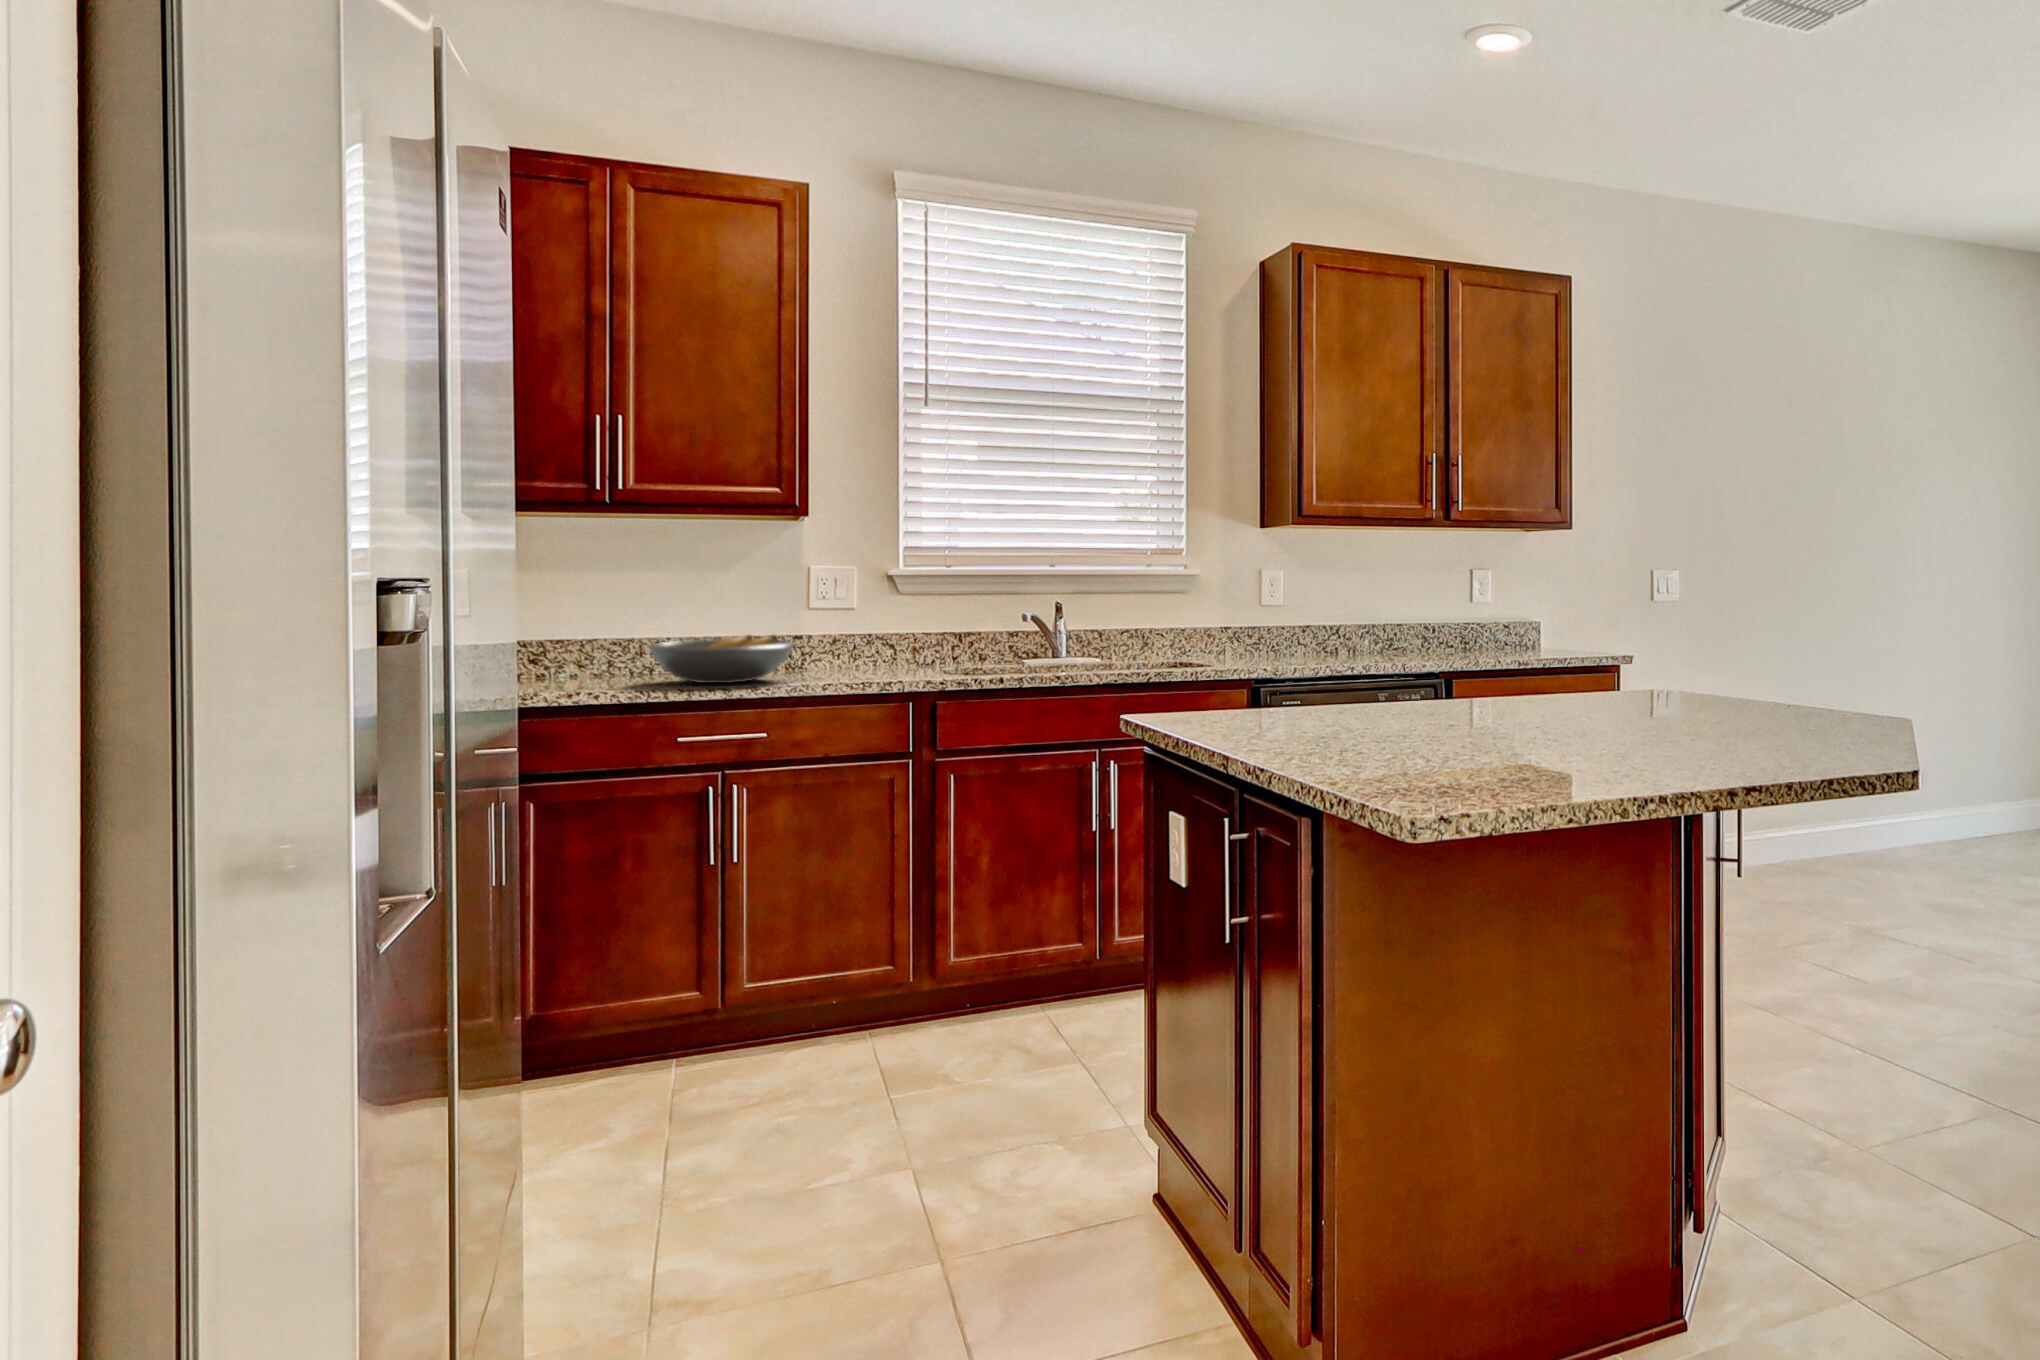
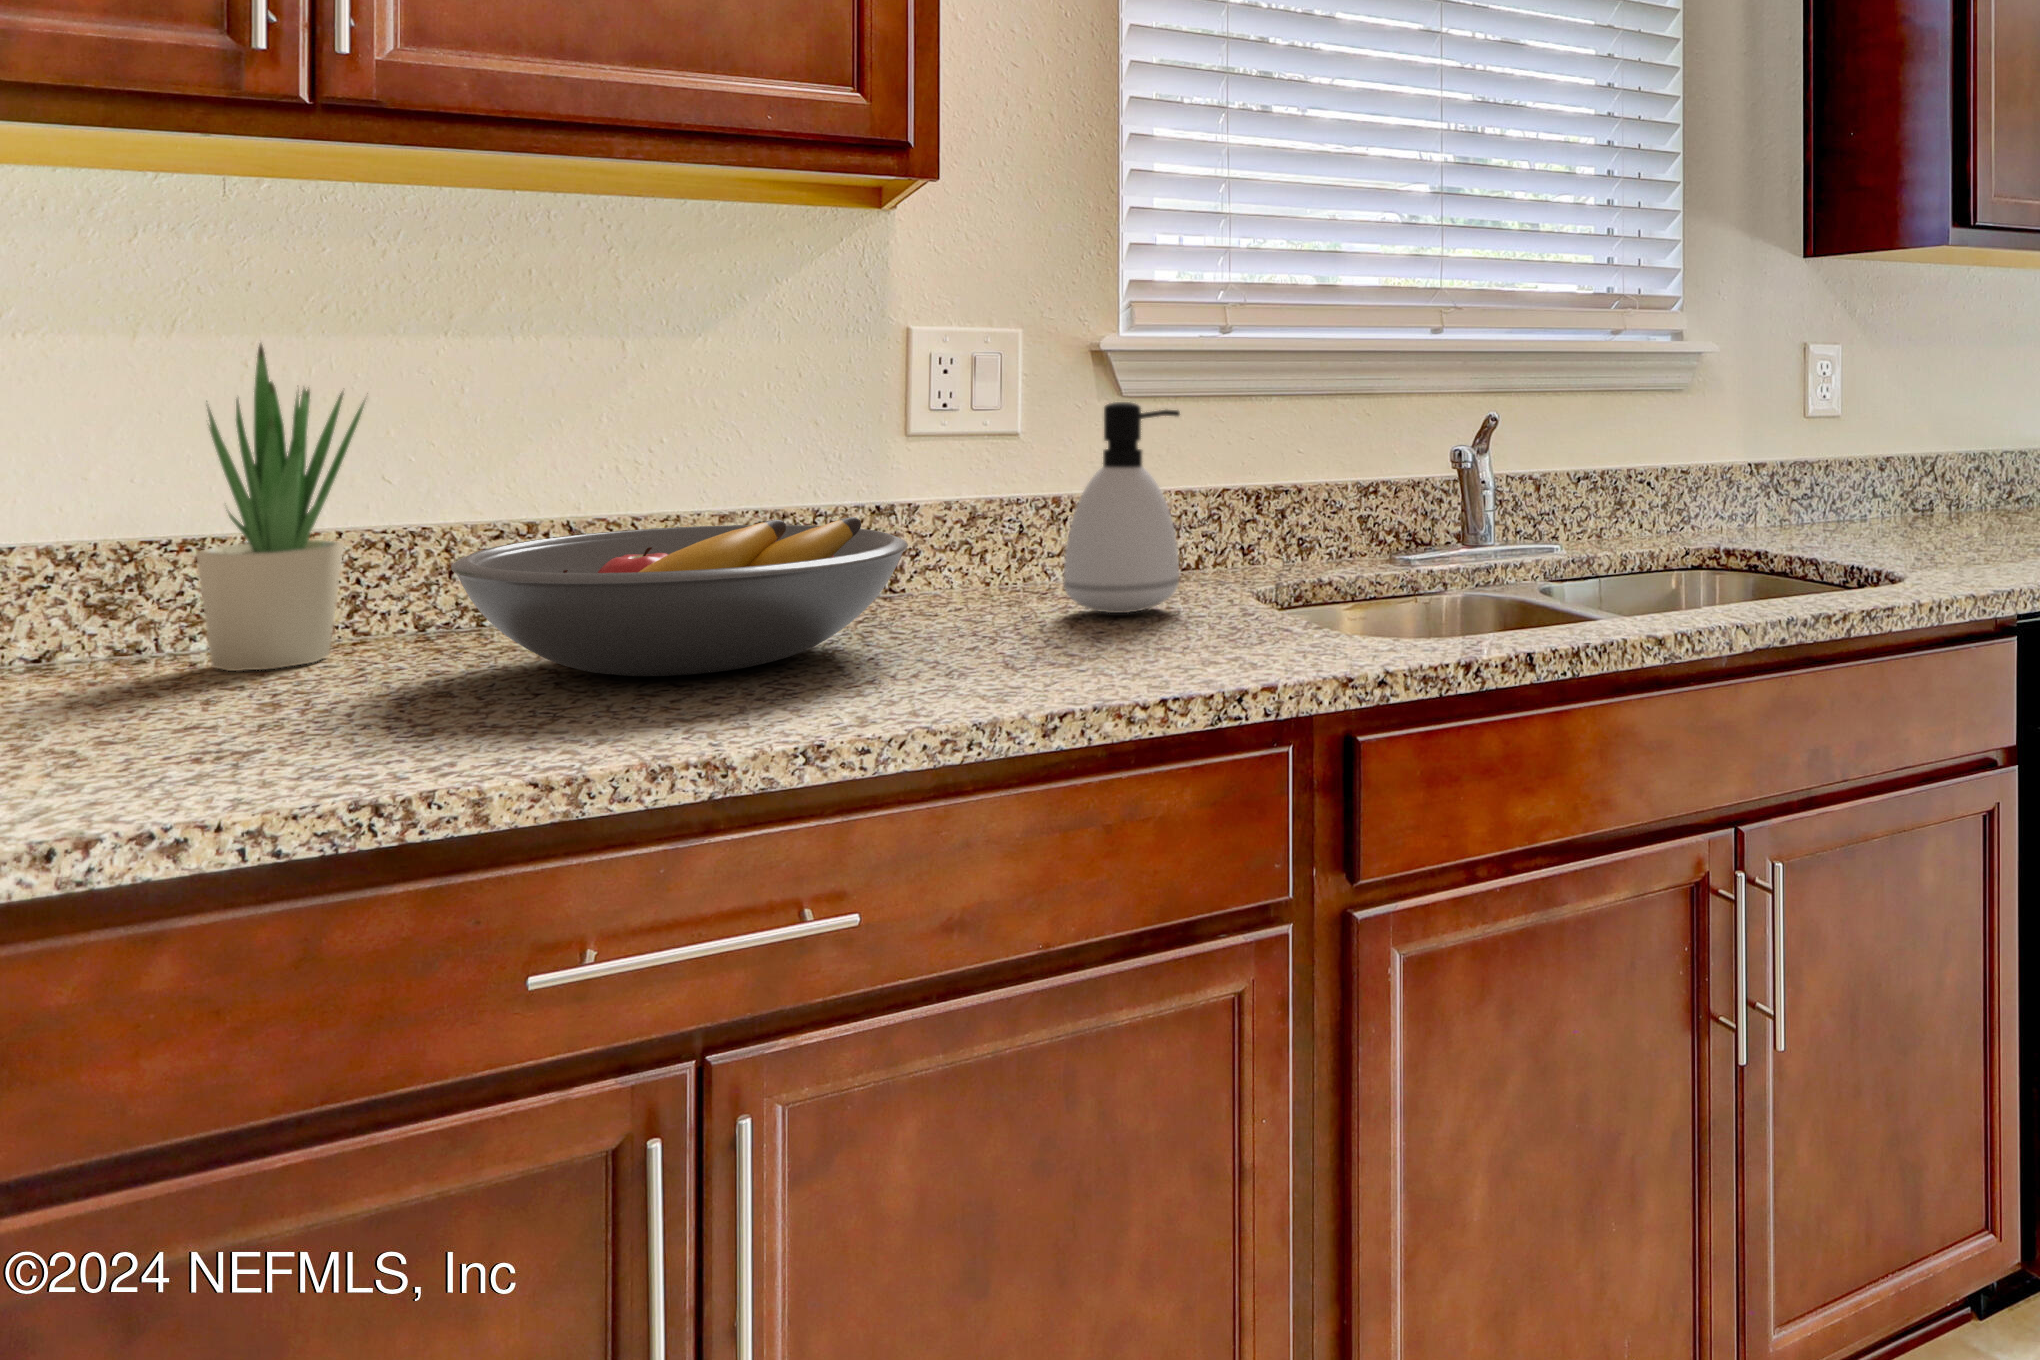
potted plant: none [566,575,617,681] -> present [196,344,365,671]
soap dispenser: none [859,596,906,674] -> present [1063,402,1180,613]

